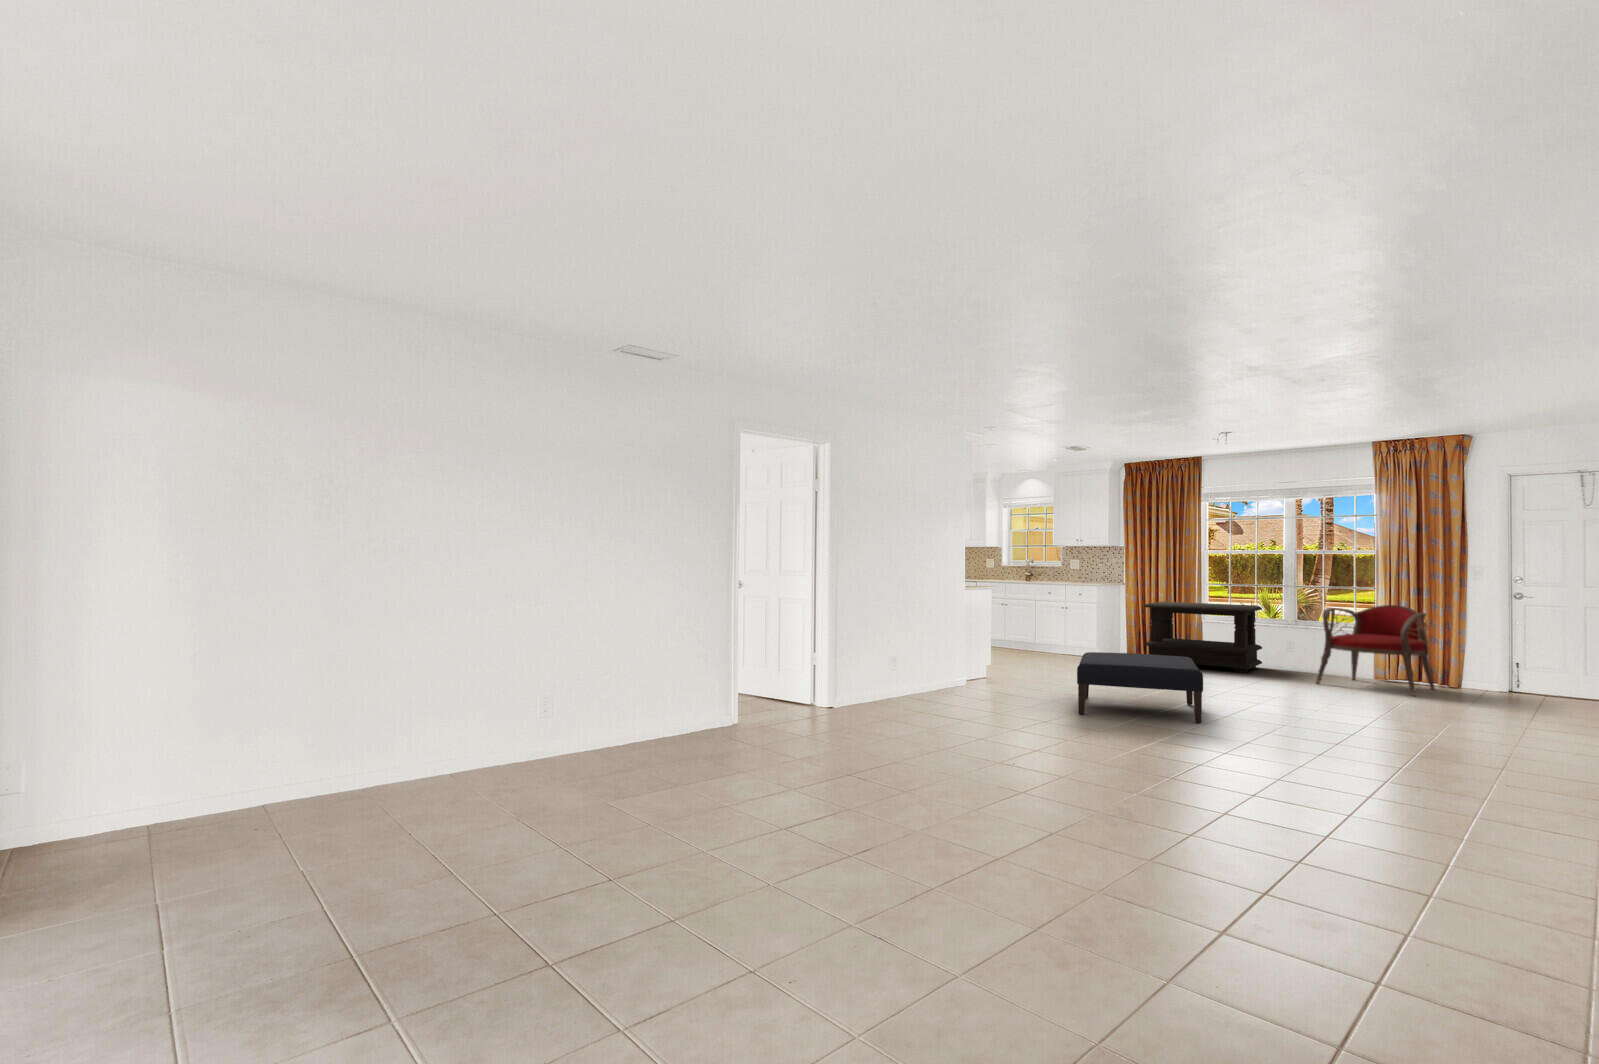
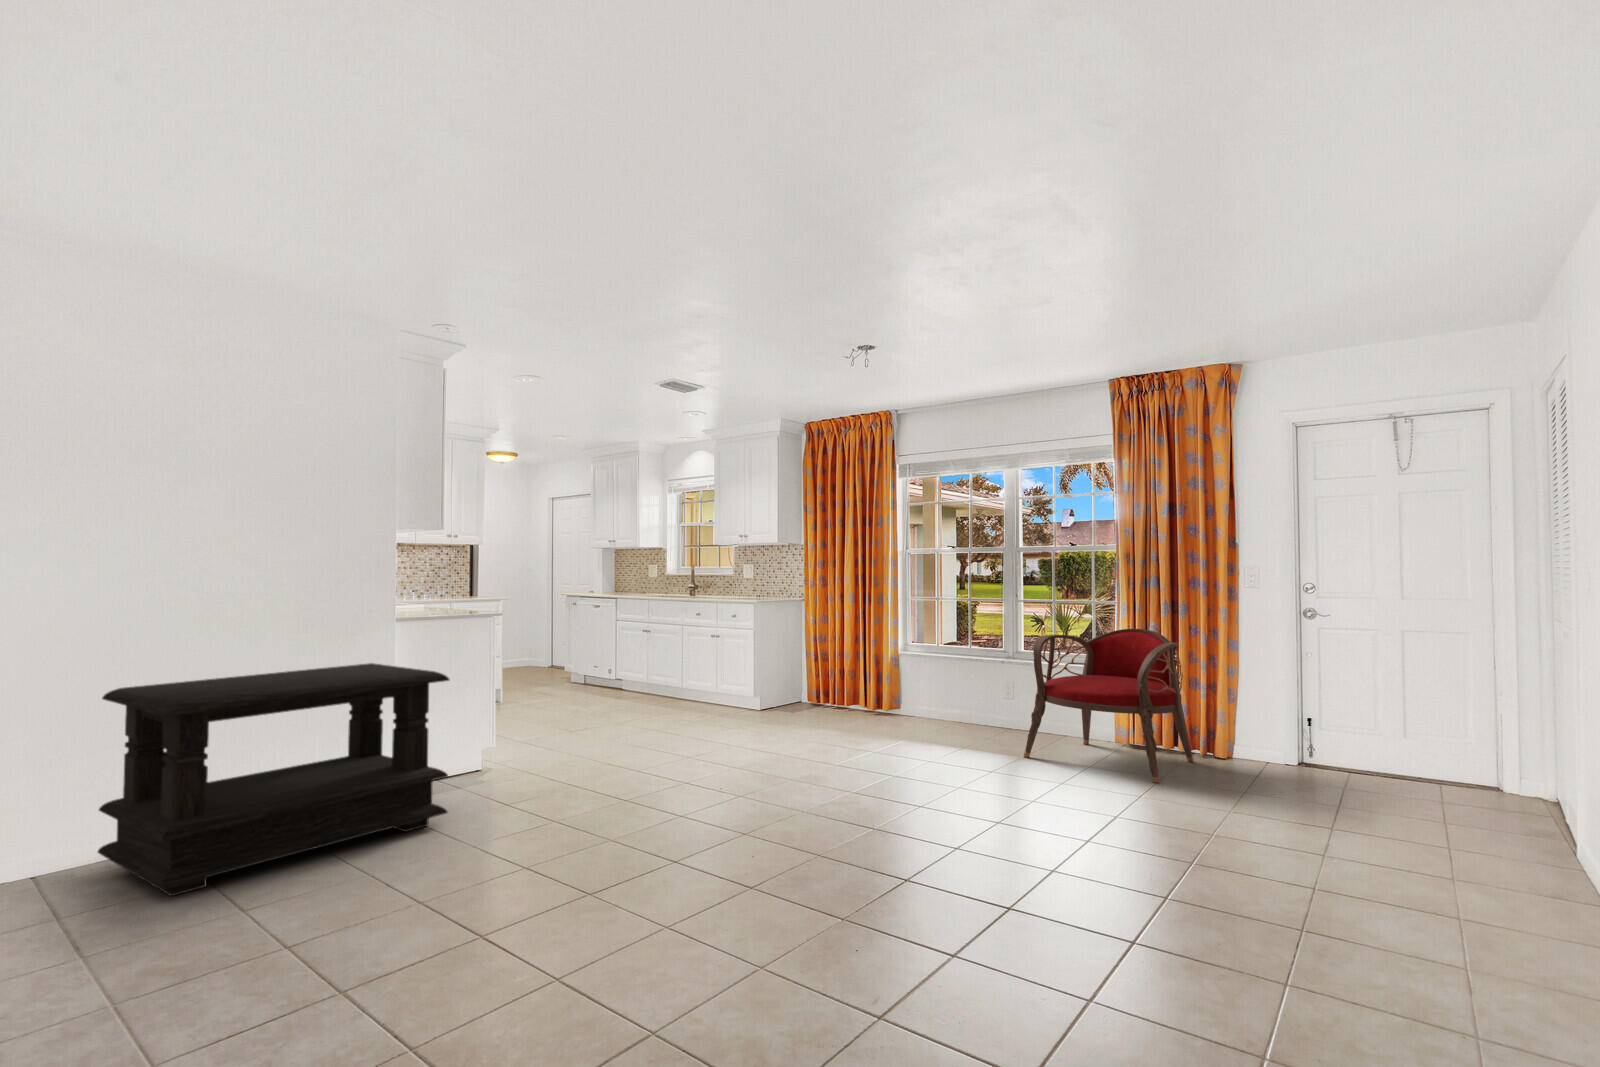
coffee table: present [1143,602,1262,673] -> present [97,663,449,896]
ottoman: present [1077,652,1203,723] -> none [452,741,753,919]

